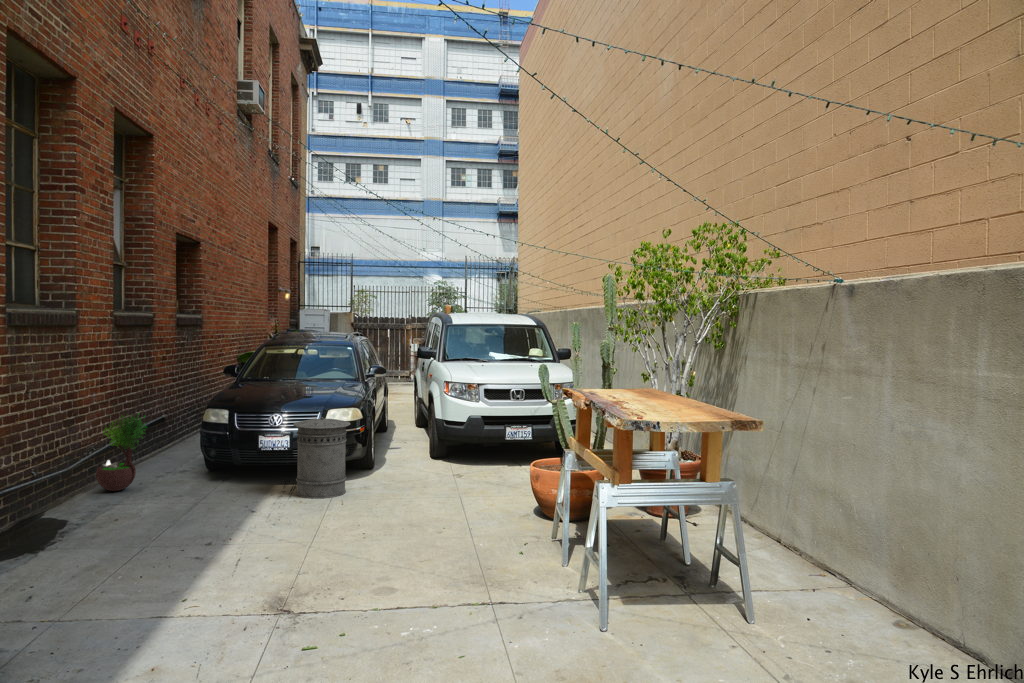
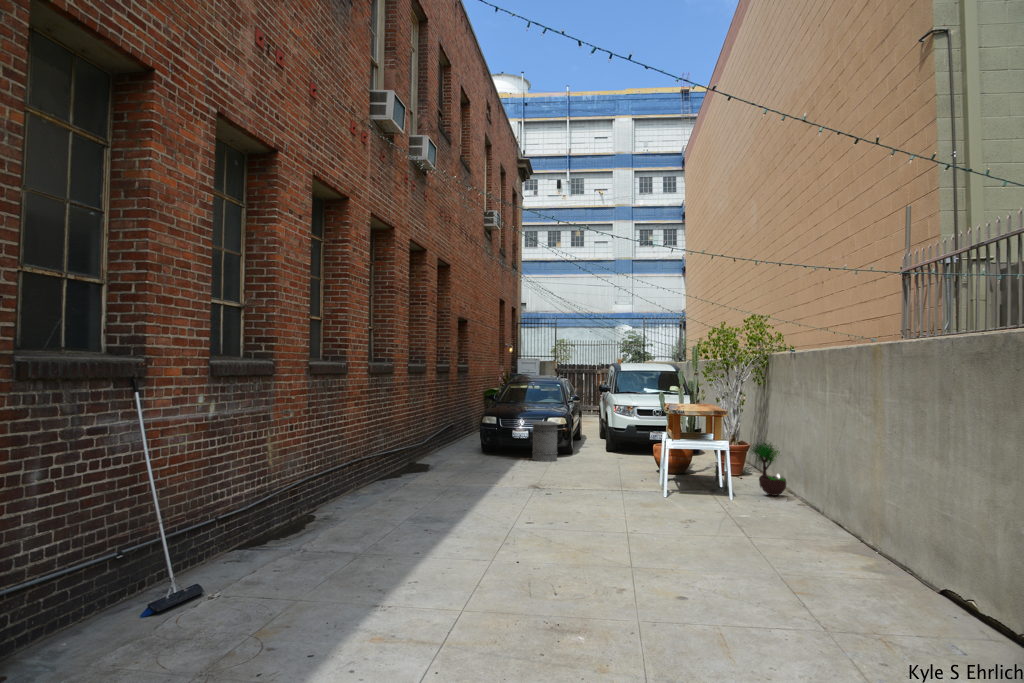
potted tree: present [96,416,145,491] -> present [751,442,786,496]

